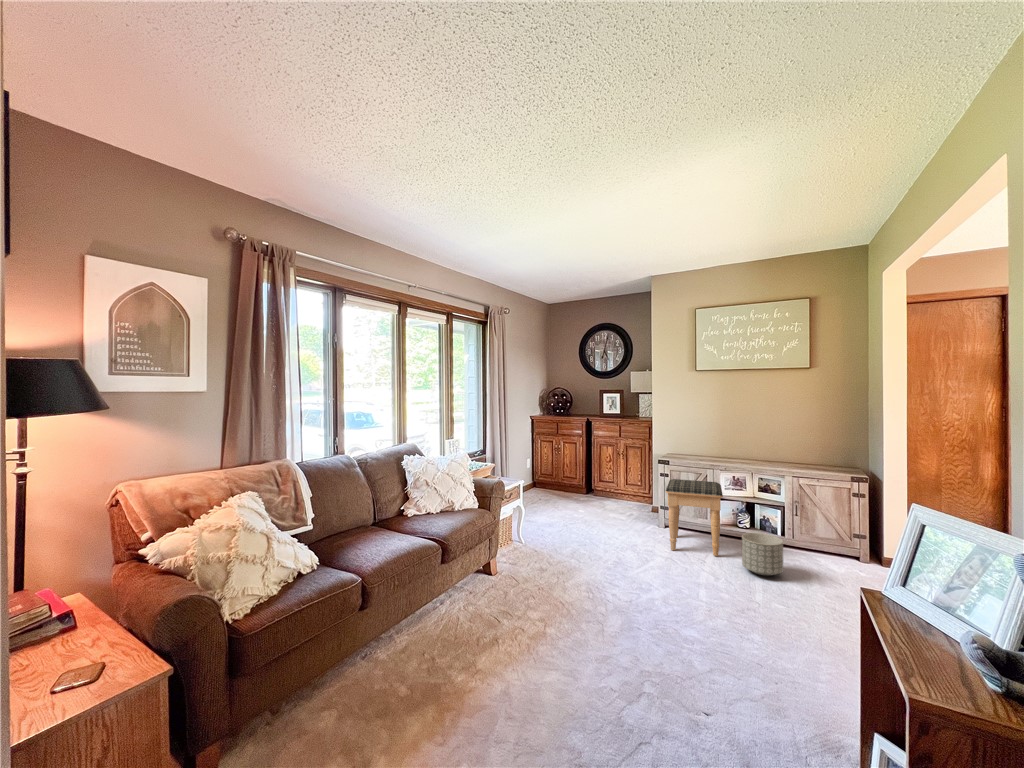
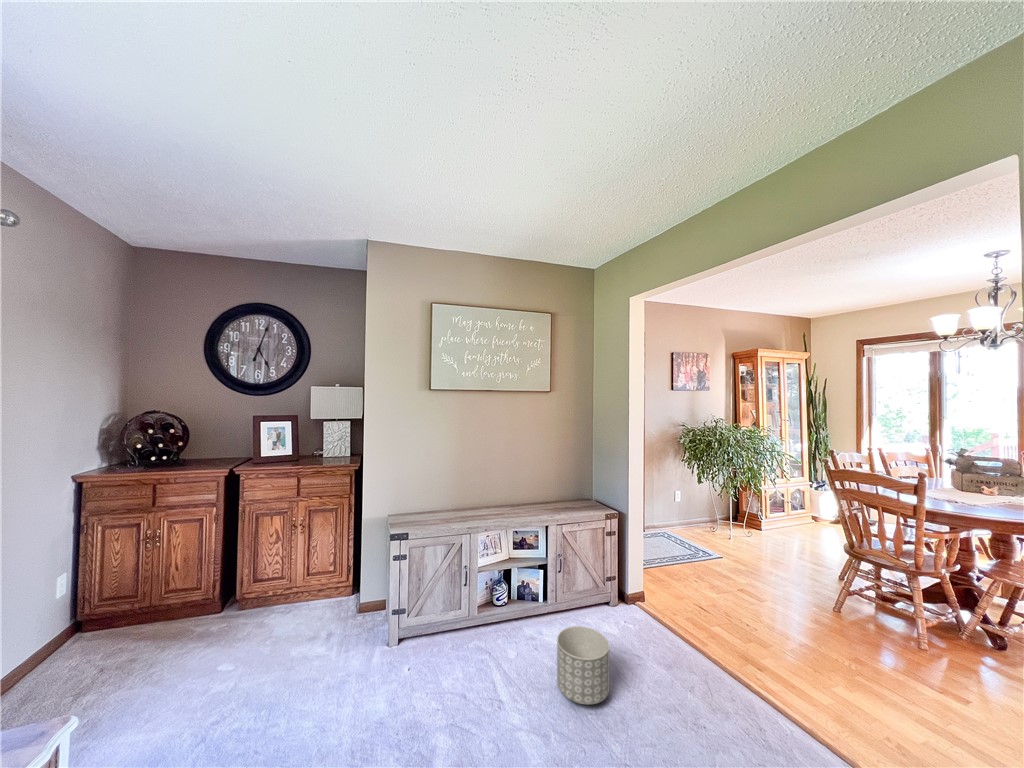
footstool: present [666,479,723,556] -> none [422,557,525,713]

